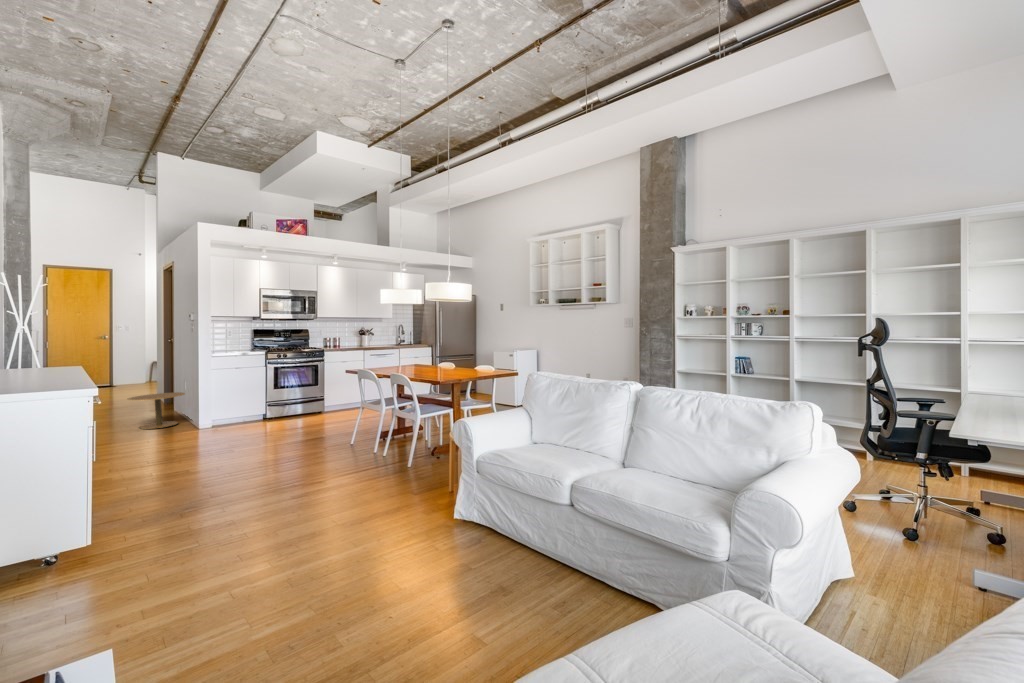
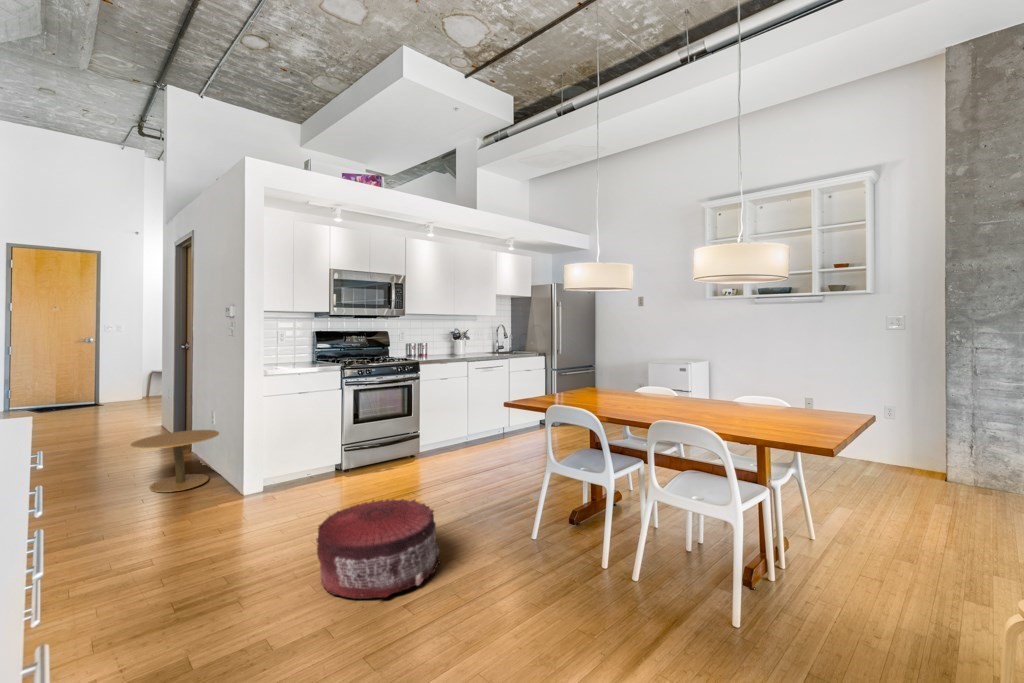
pouf: none [218,422,289,465] -> present [316,499,441,599]

